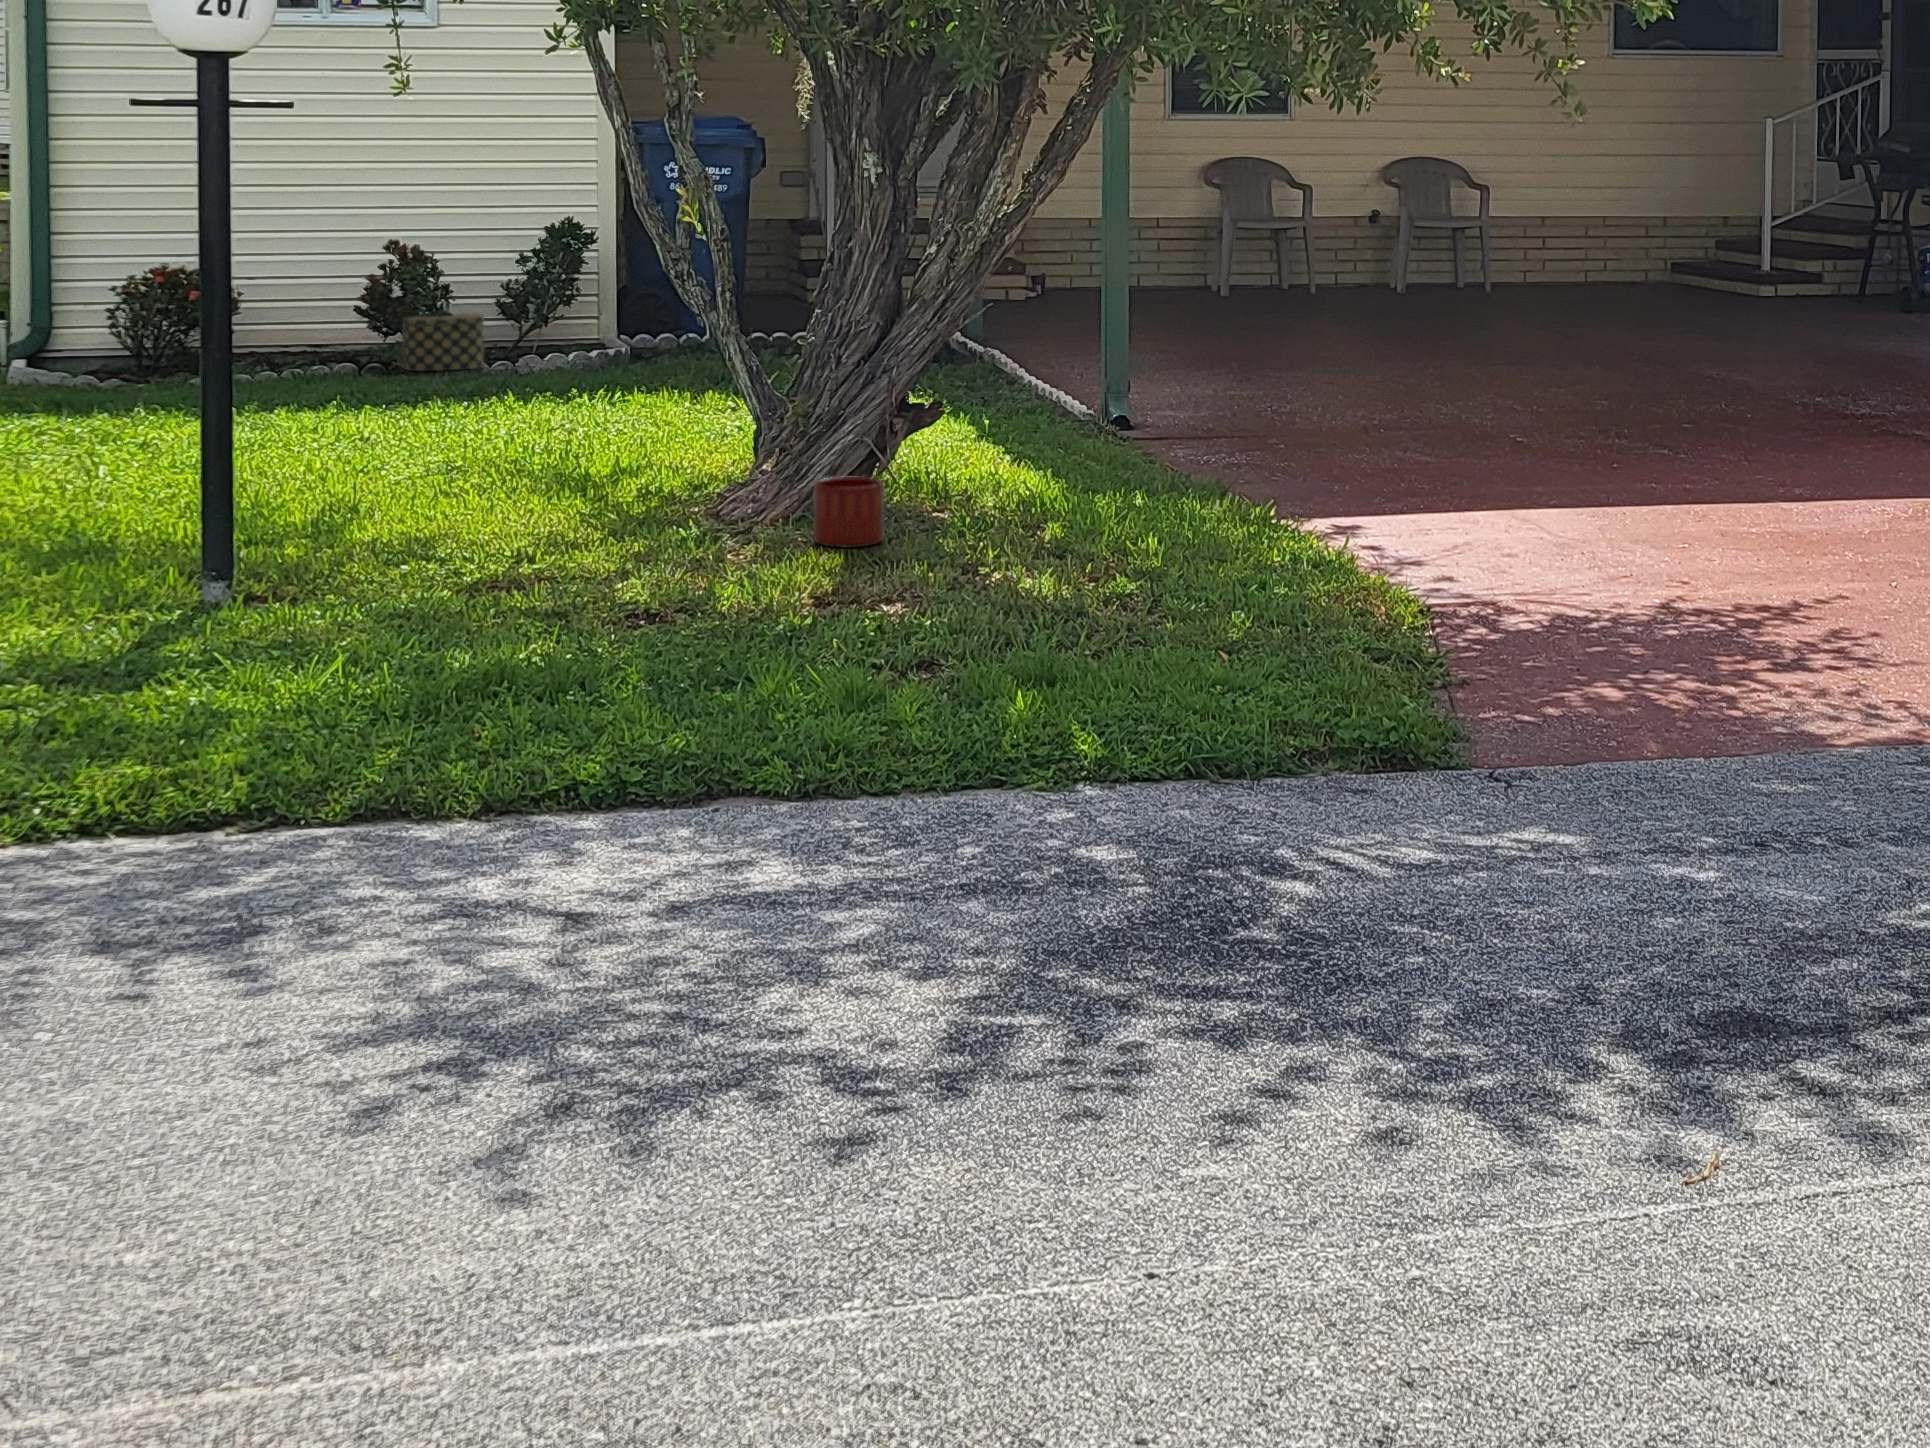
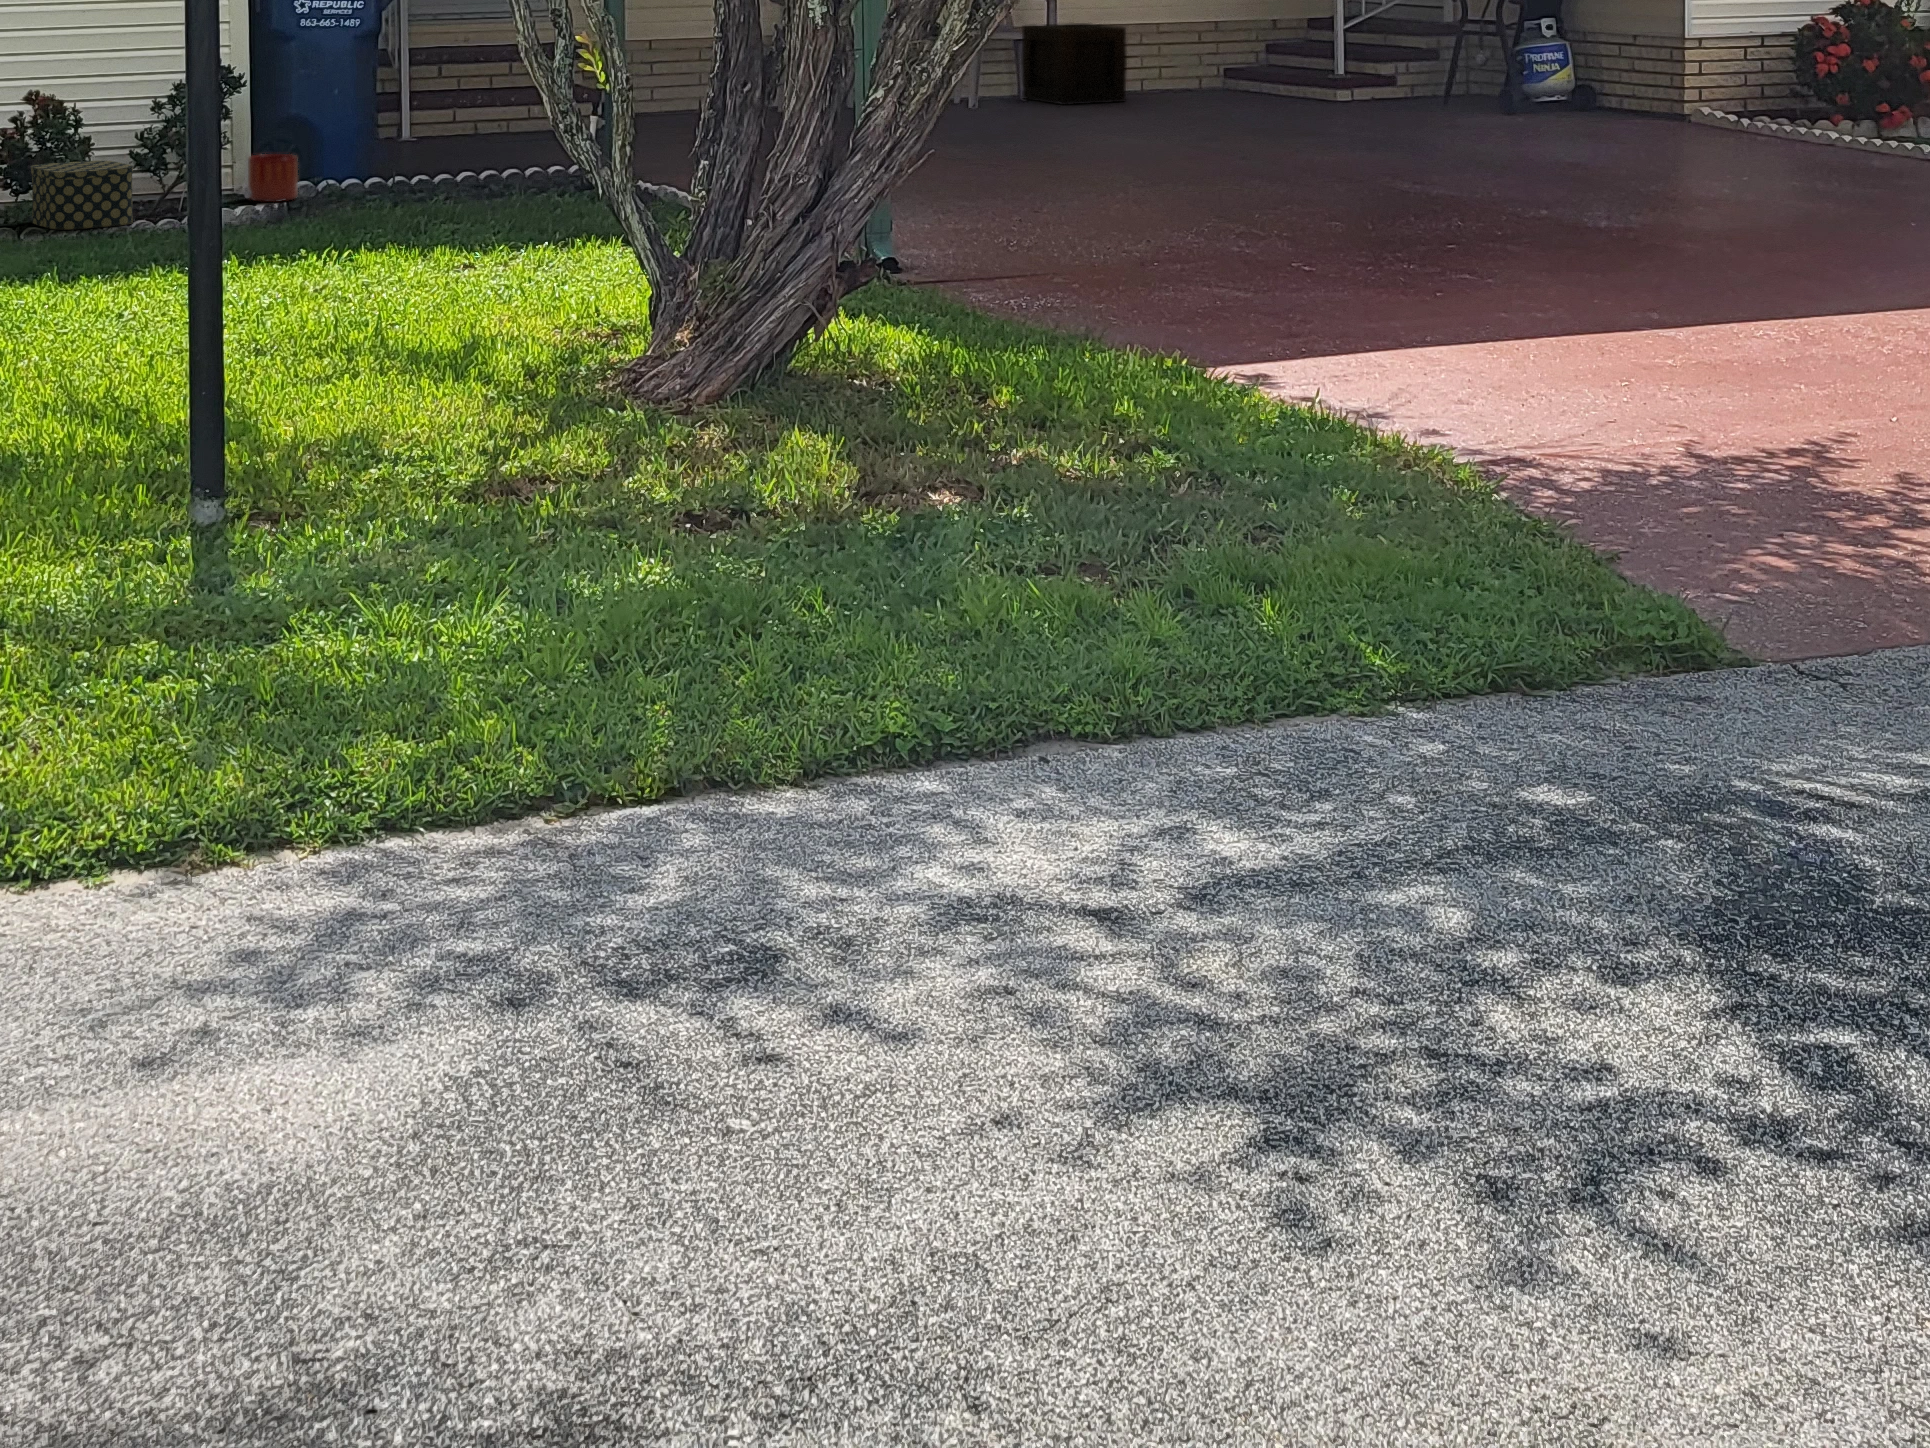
wooden crate: none [1460,214,1557,292] -> present [1021,23,1127,105]
planter: present [814,477,884,548] -> present [248,154,298,202]

